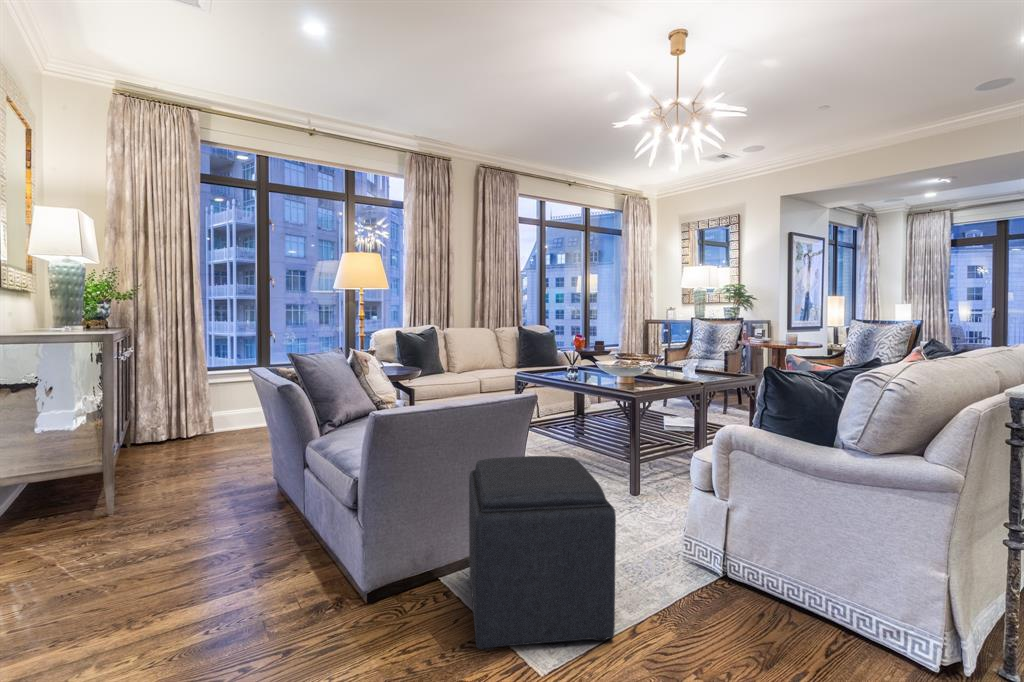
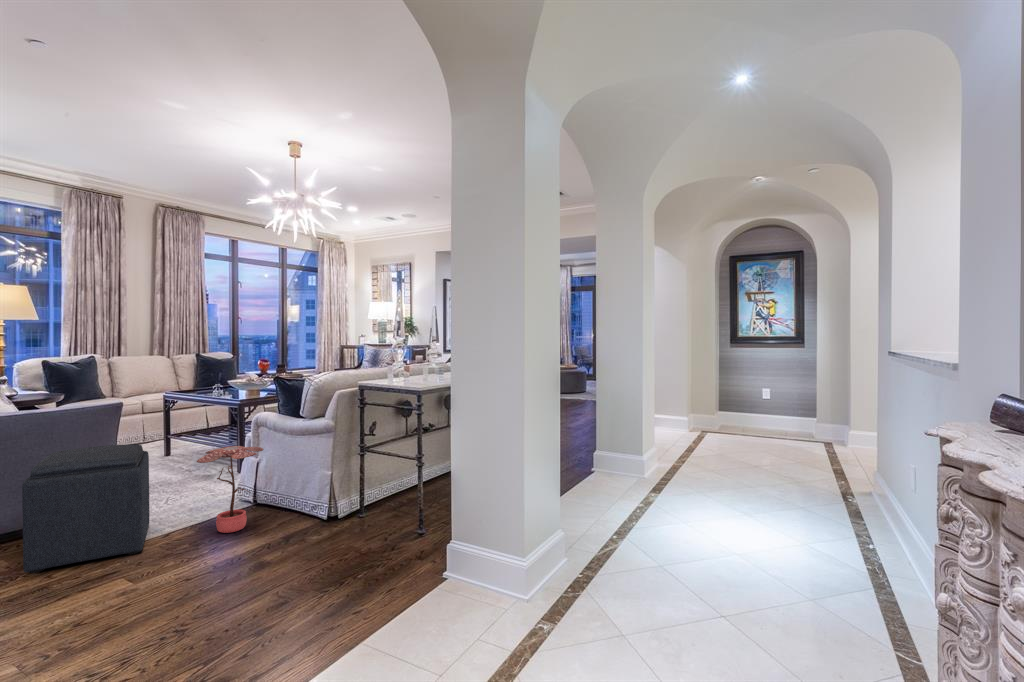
potted plant: none [670,477,773,622] -> present [197,446,263,533]

